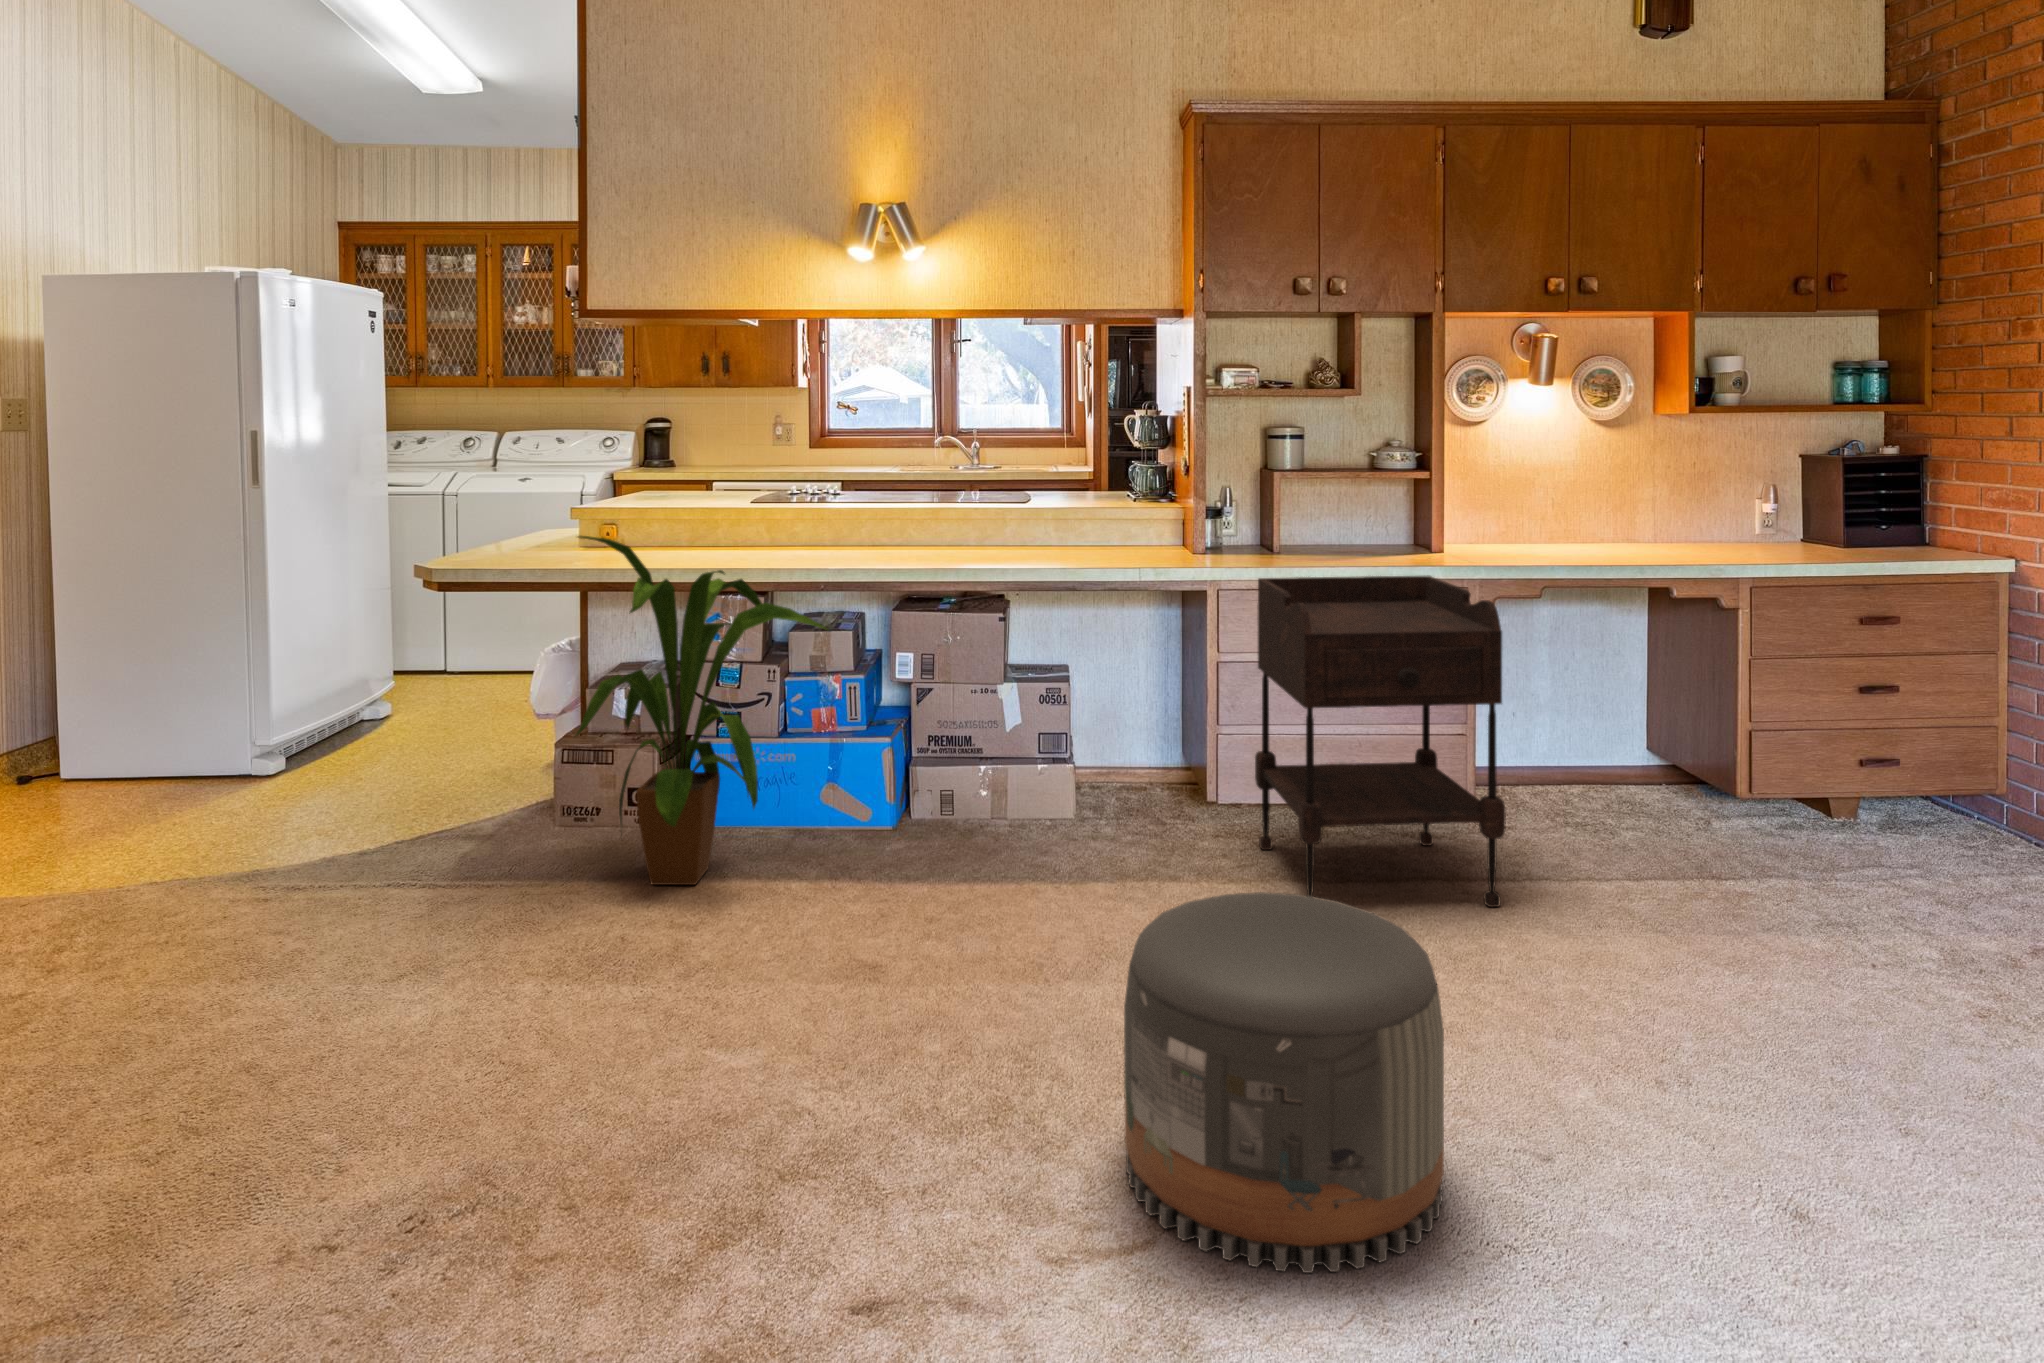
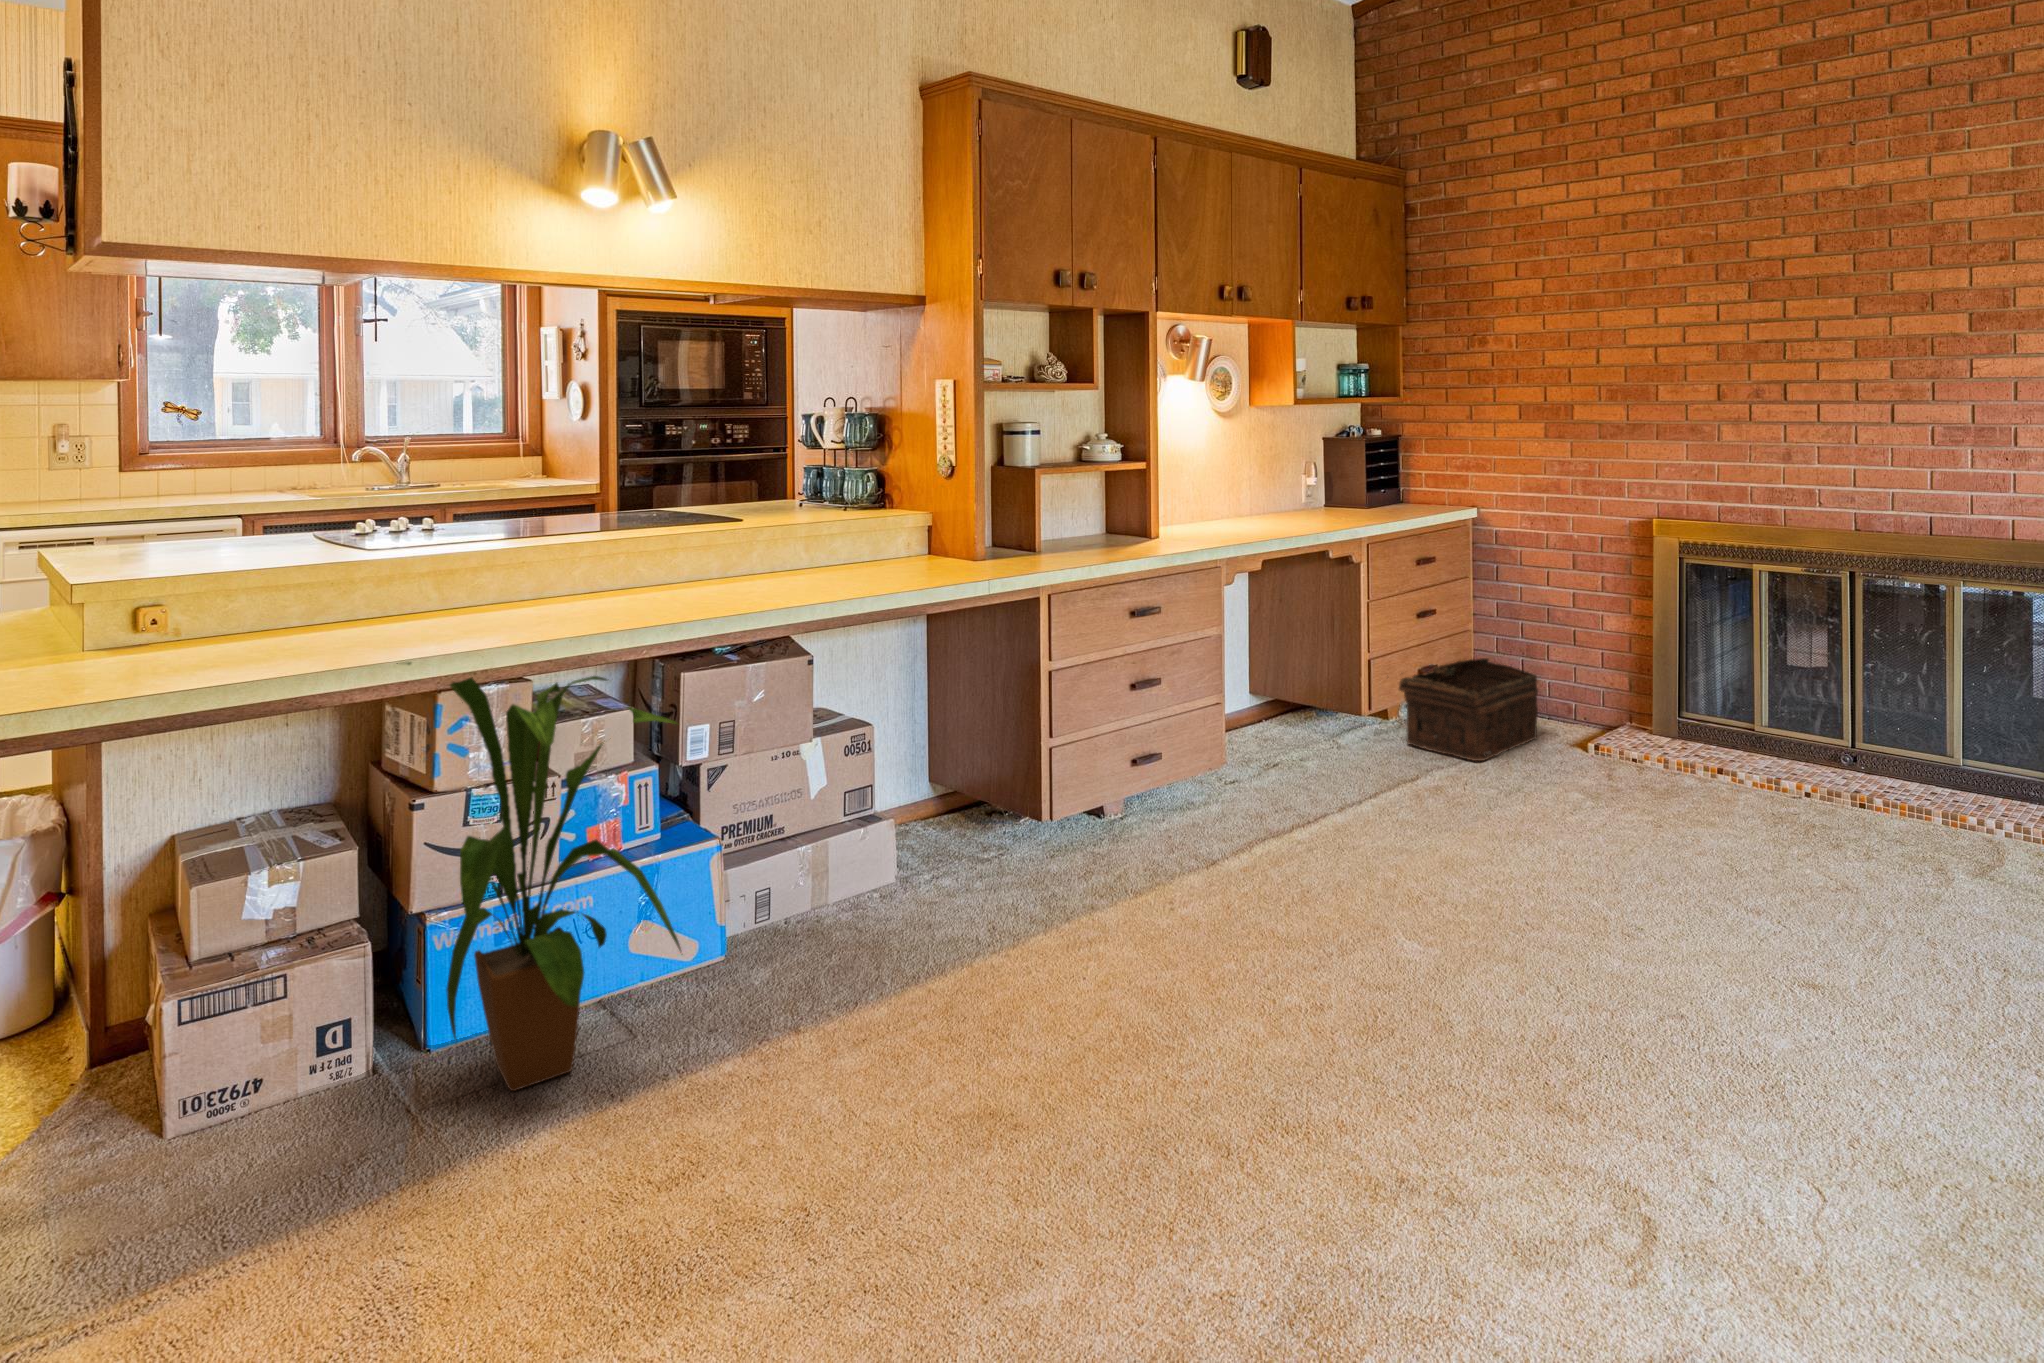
side table: present [1255,575,1506,907] -> none [1058,571,1306,892]
basket: none [1788,758,2021,892] -> present [1399,658,1538,761]
pouf: present [1124,892,1444,1273] -> none [1334,866,1618,1193]

